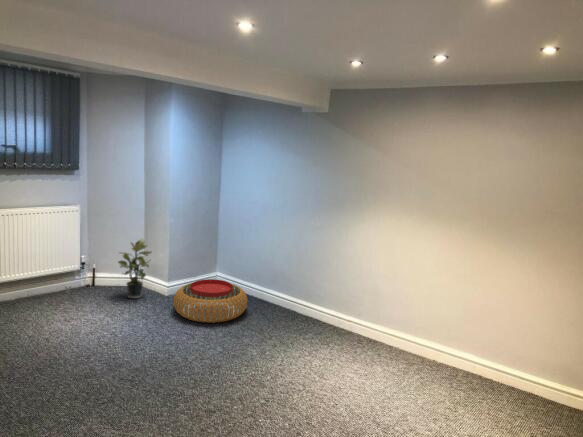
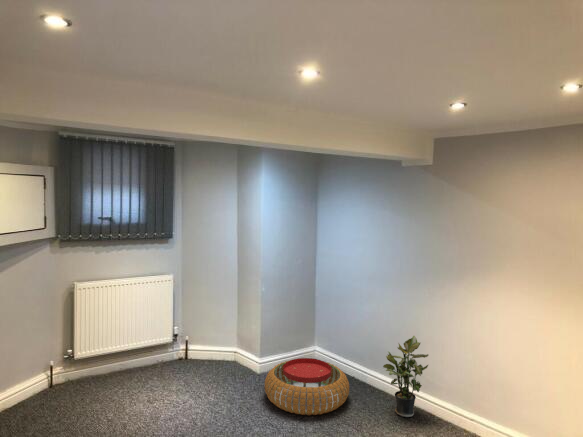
potted plant: present [118,239,151,298] -> present [383,336,428,417]

